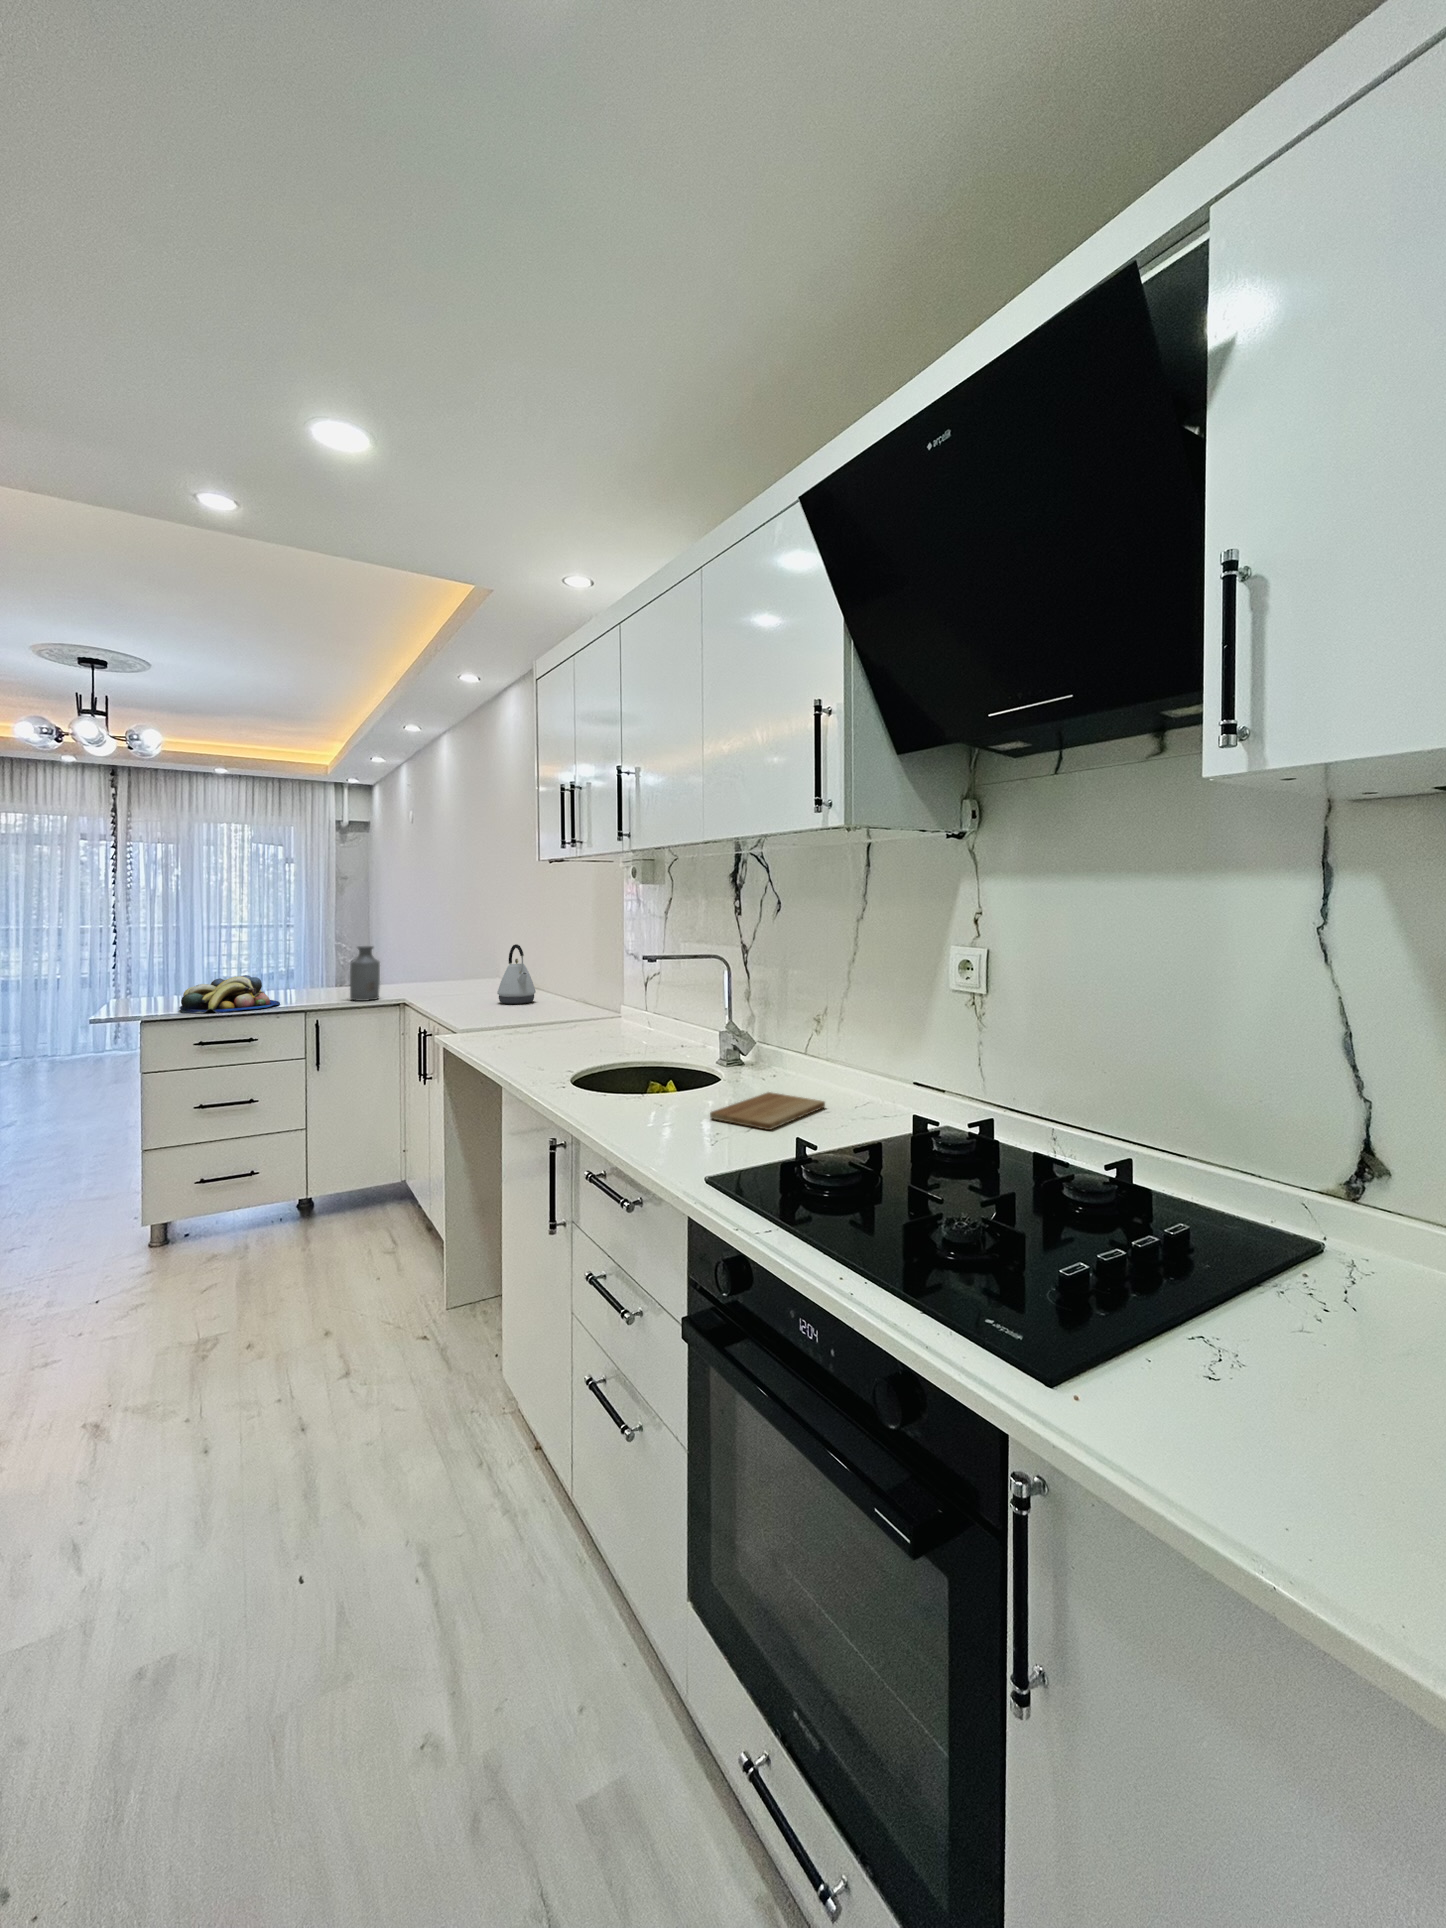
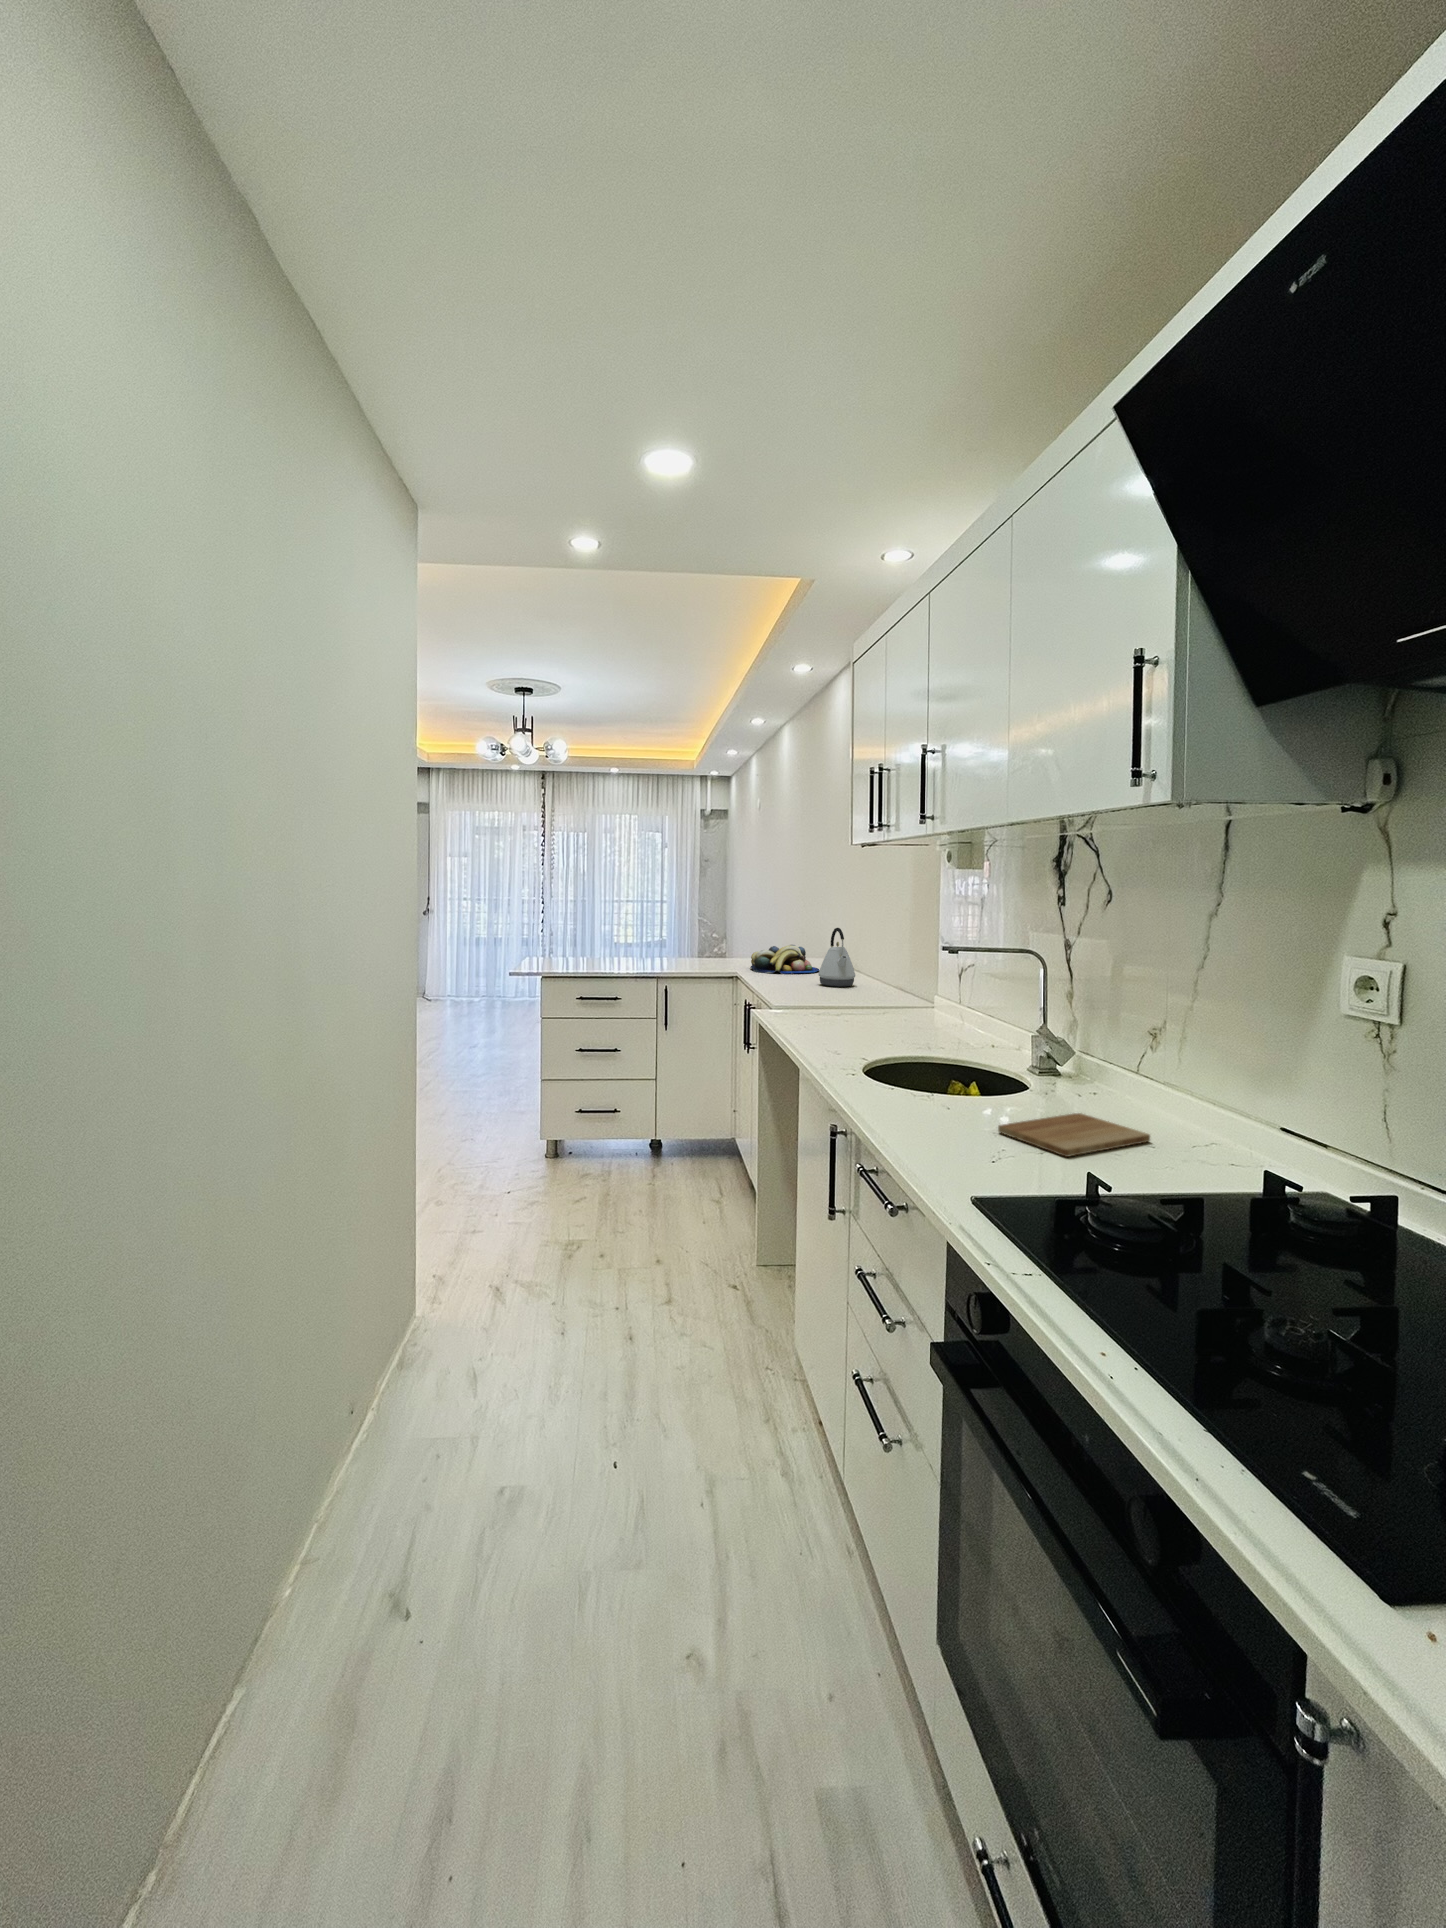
bottle: present [350,946,380,1001] -> none [693,923,718,973]
fruit bowl: present [180,975,280,1013] -> present [751,945,819,974]

